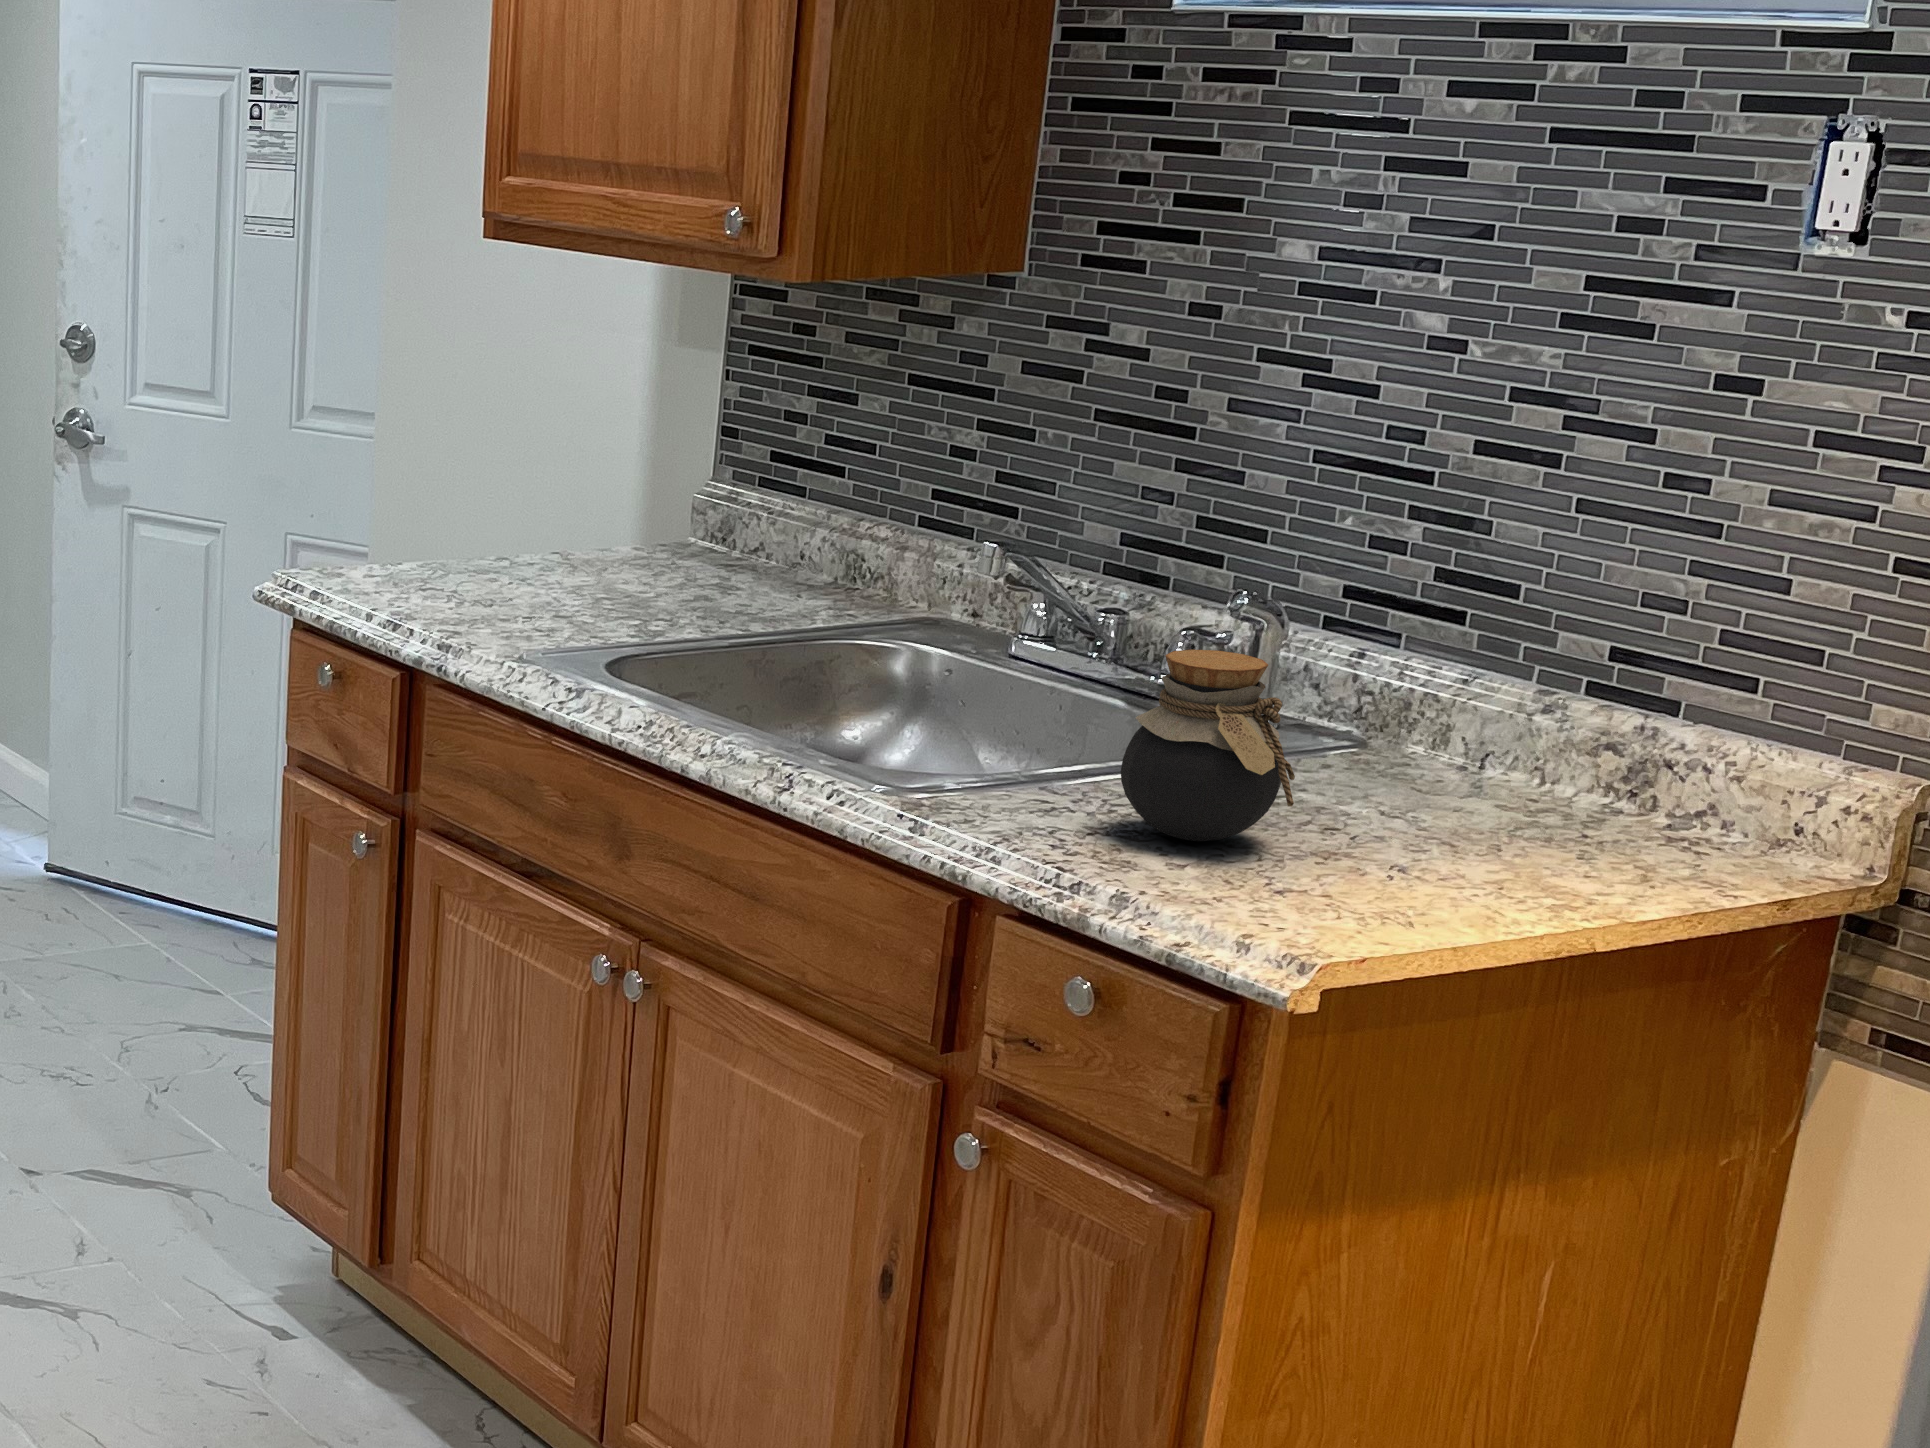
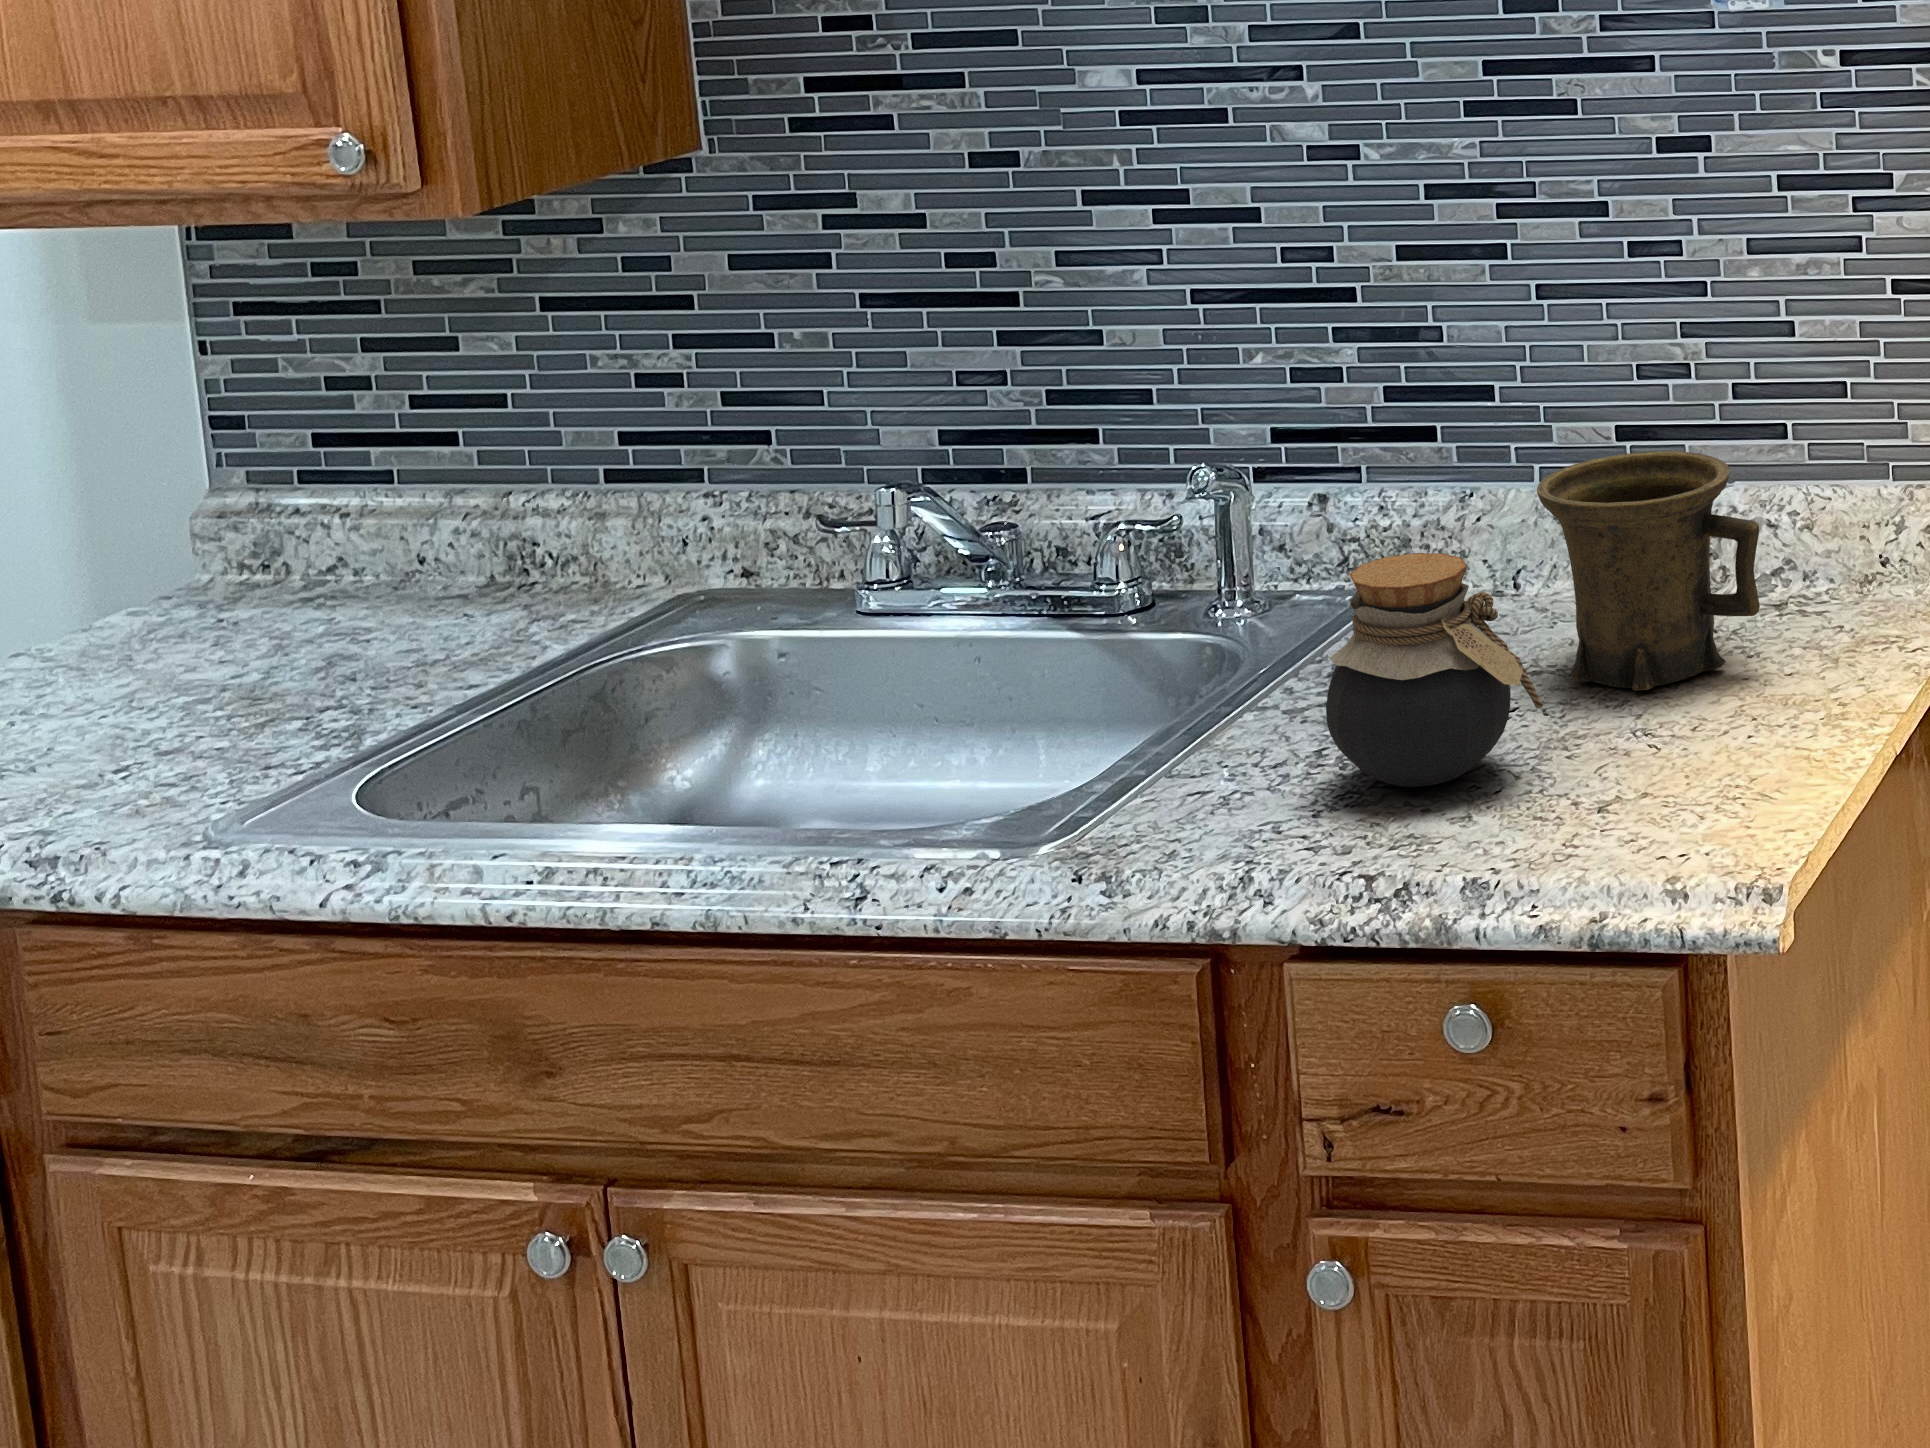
mug: none [1406,646,1610,853] -> present [1537,451,1760,690]

